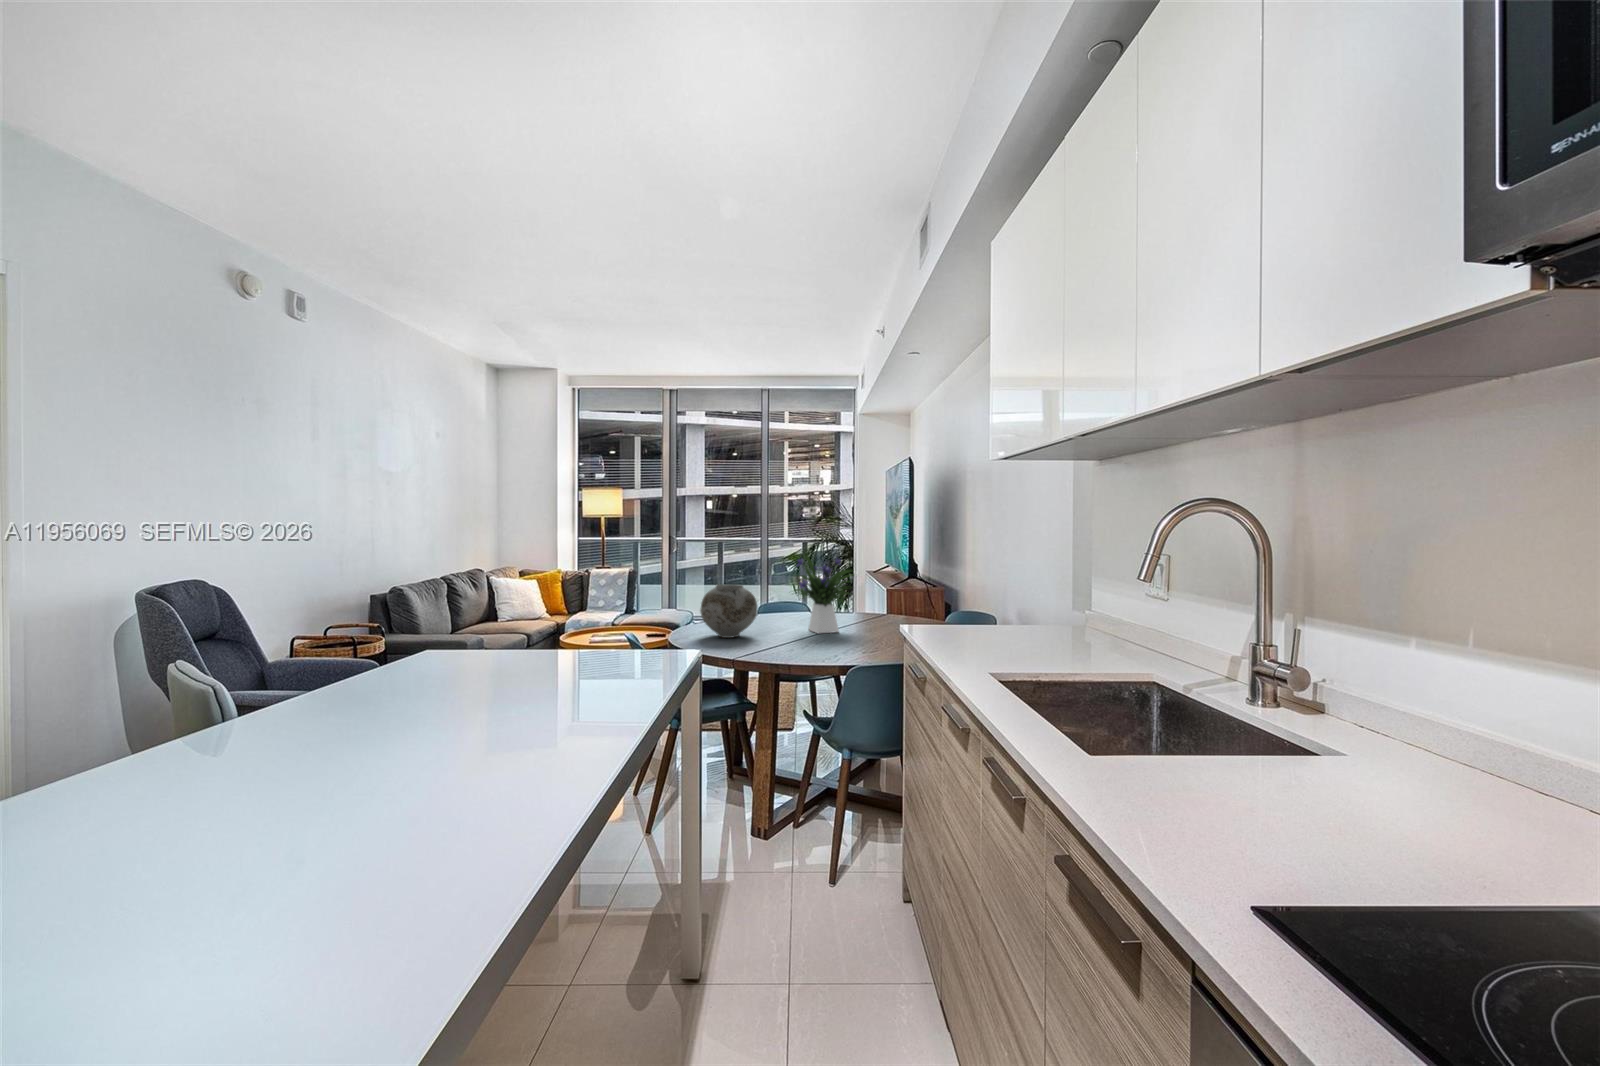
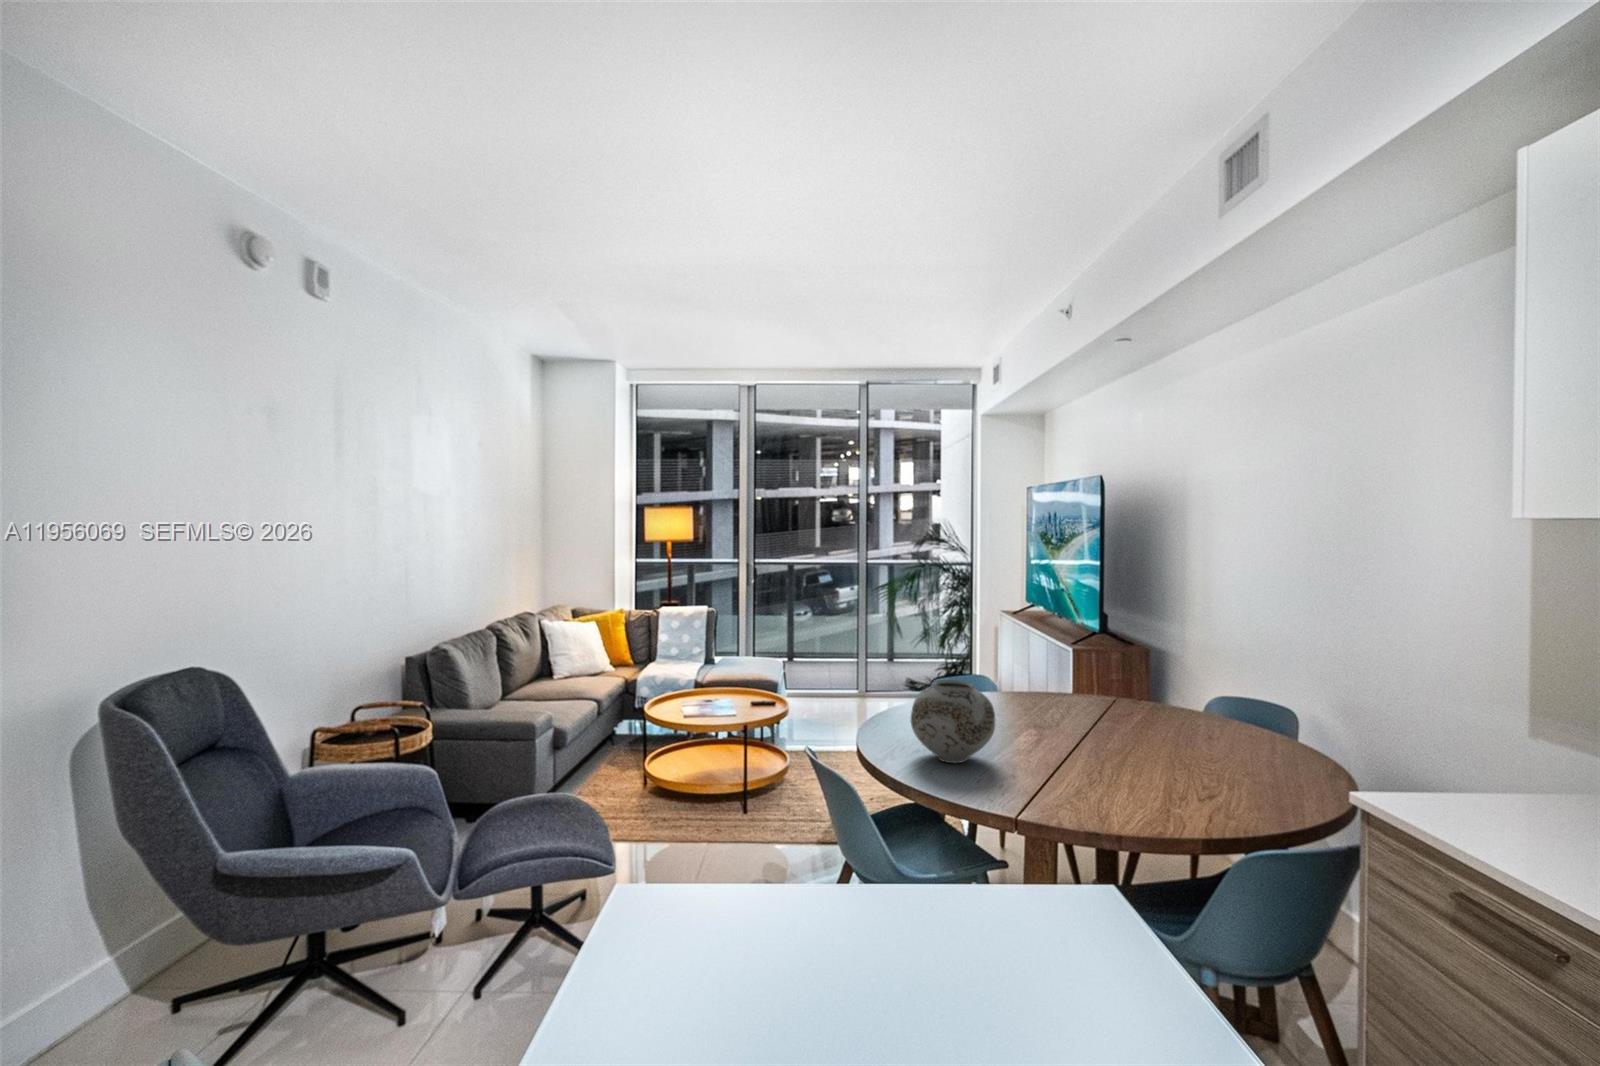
flower arrangement: present [795,555,854,633] -> none [1022,635,1141,752]

